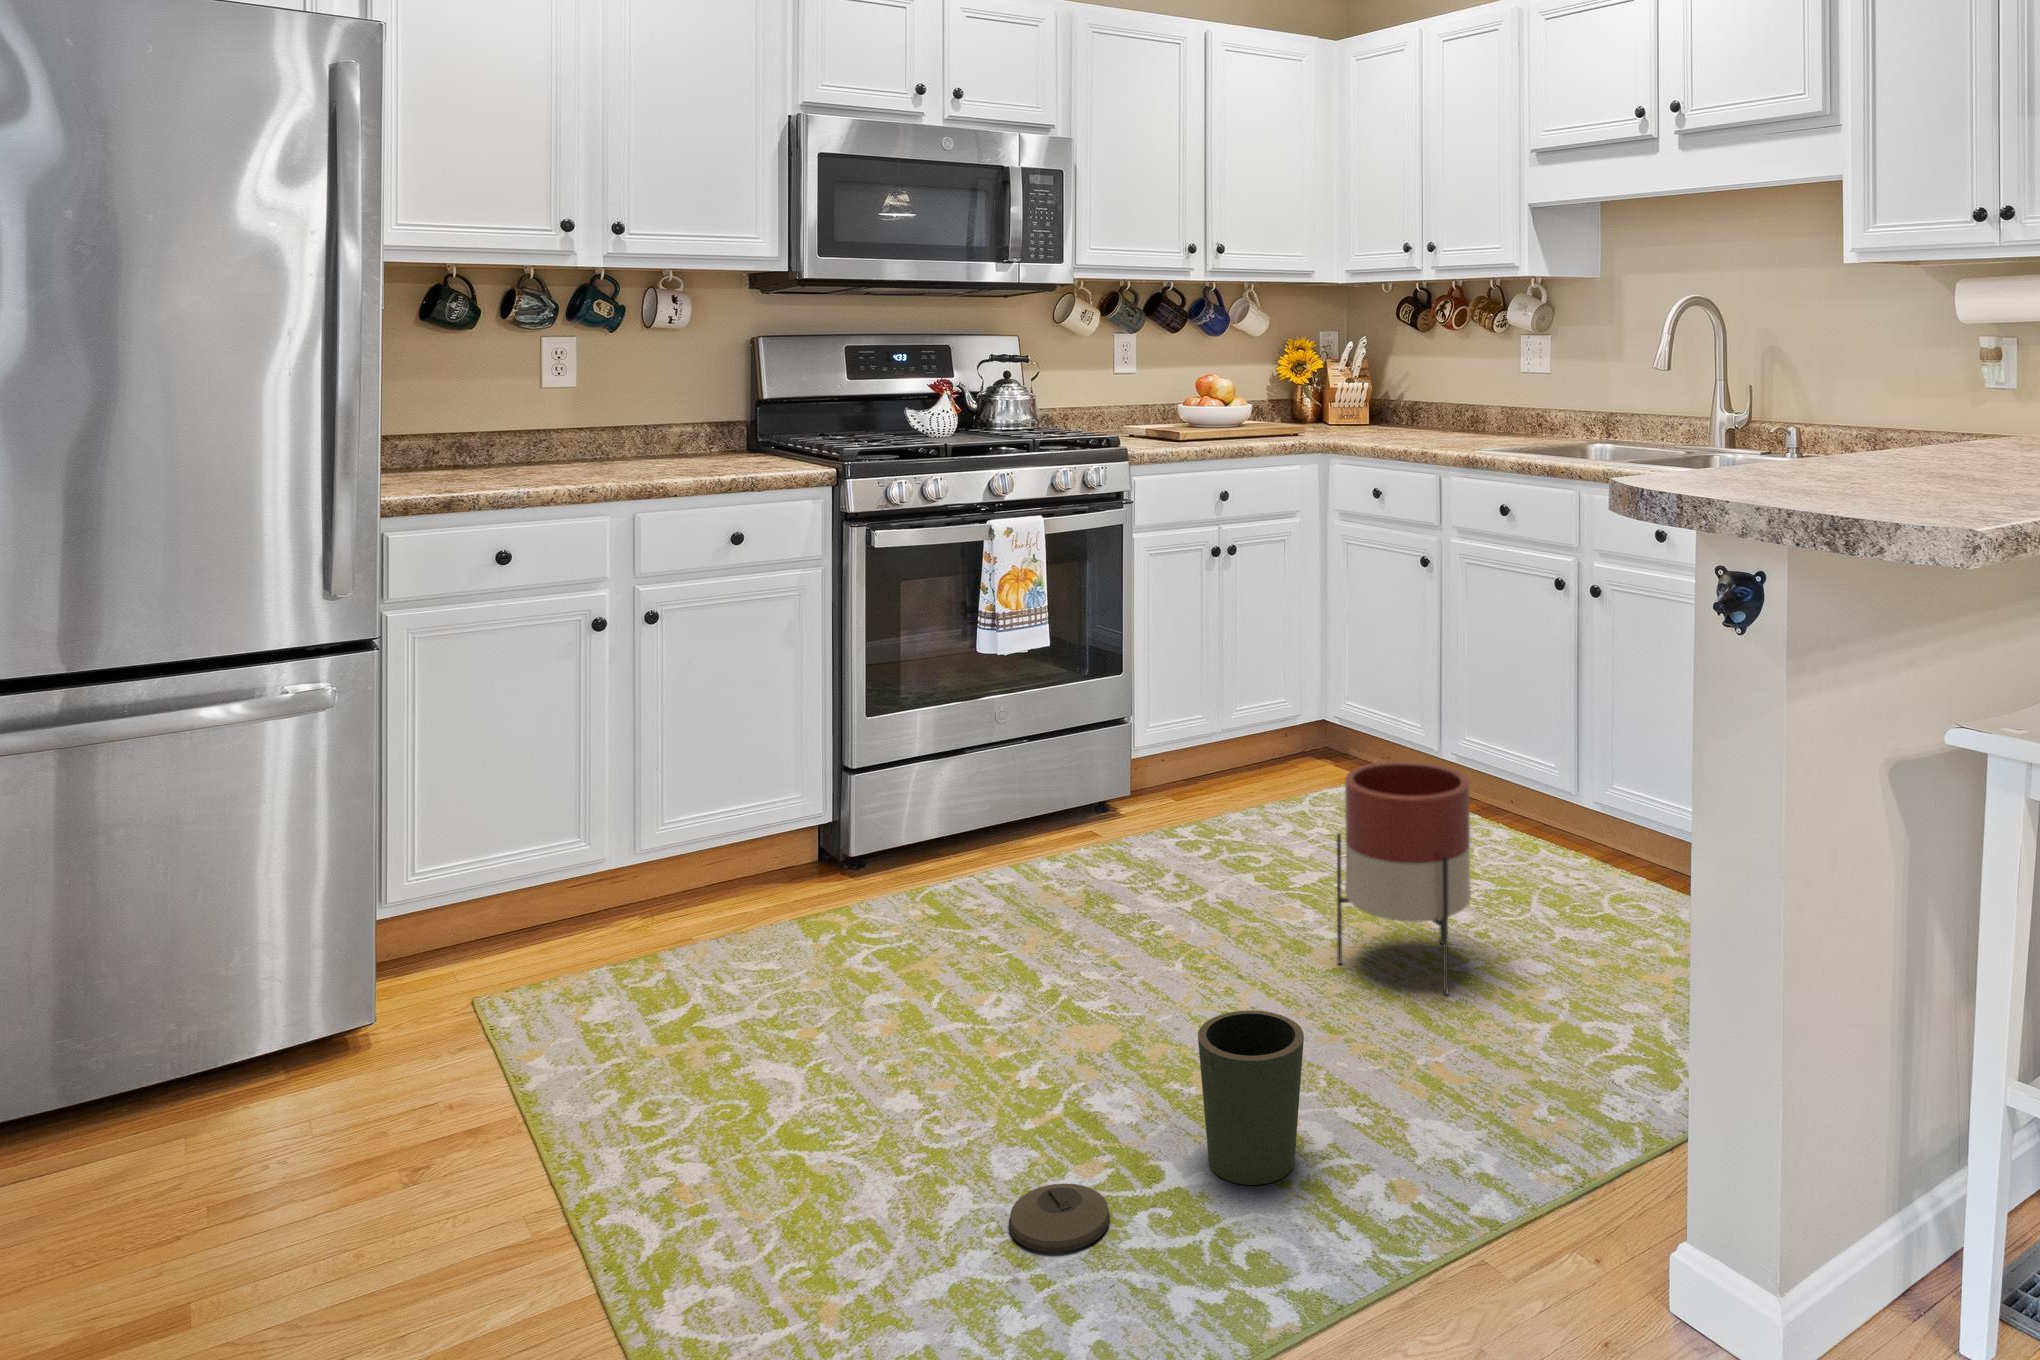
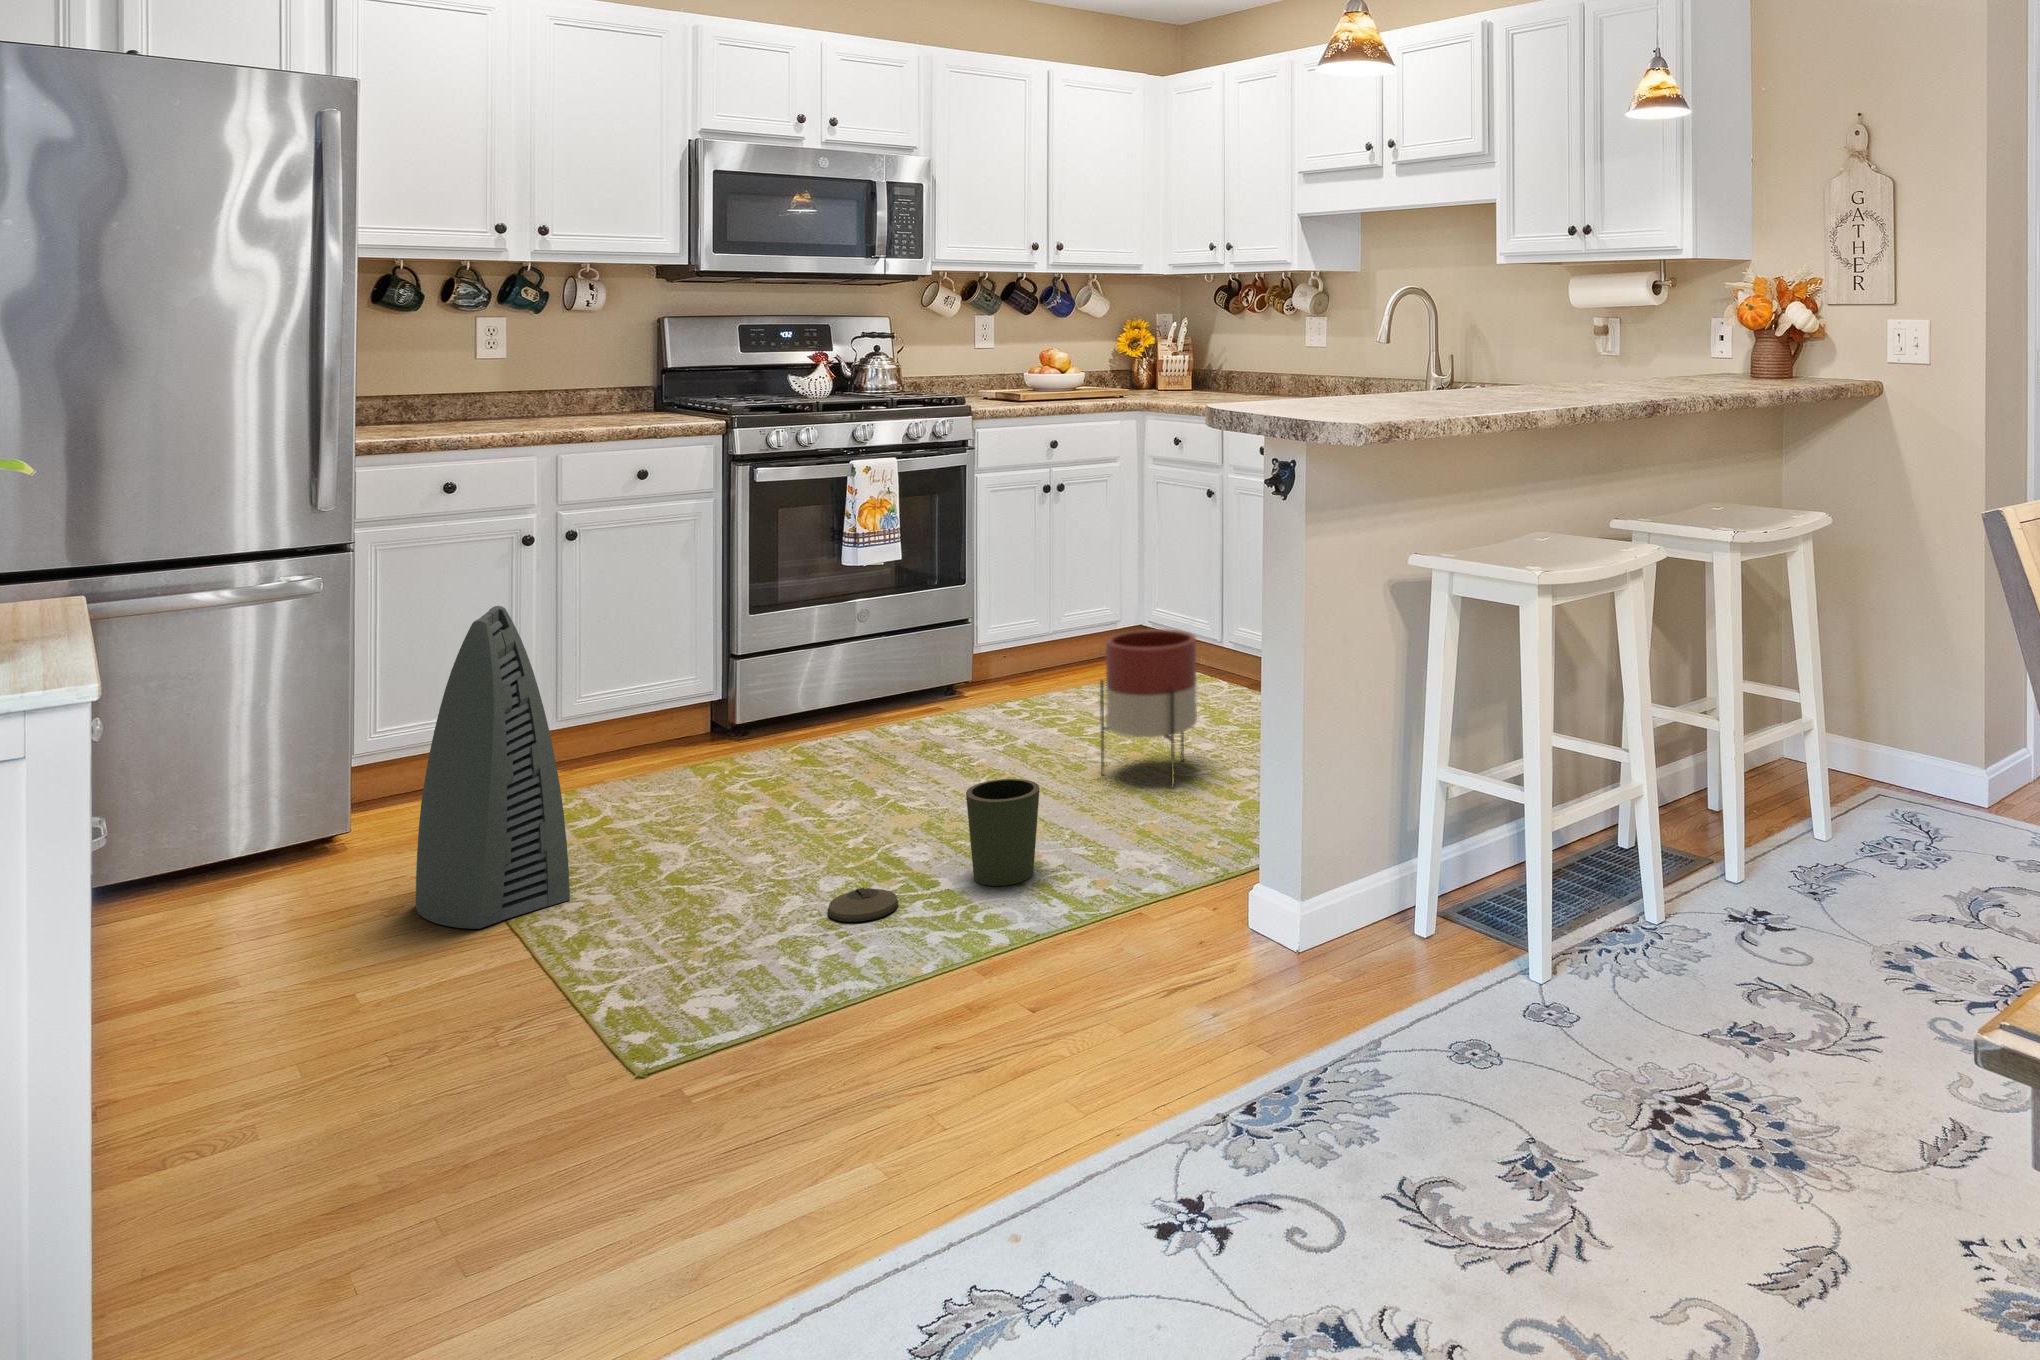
air purifier: none [438,742,645,1226] -> present [416,606,570,929]

